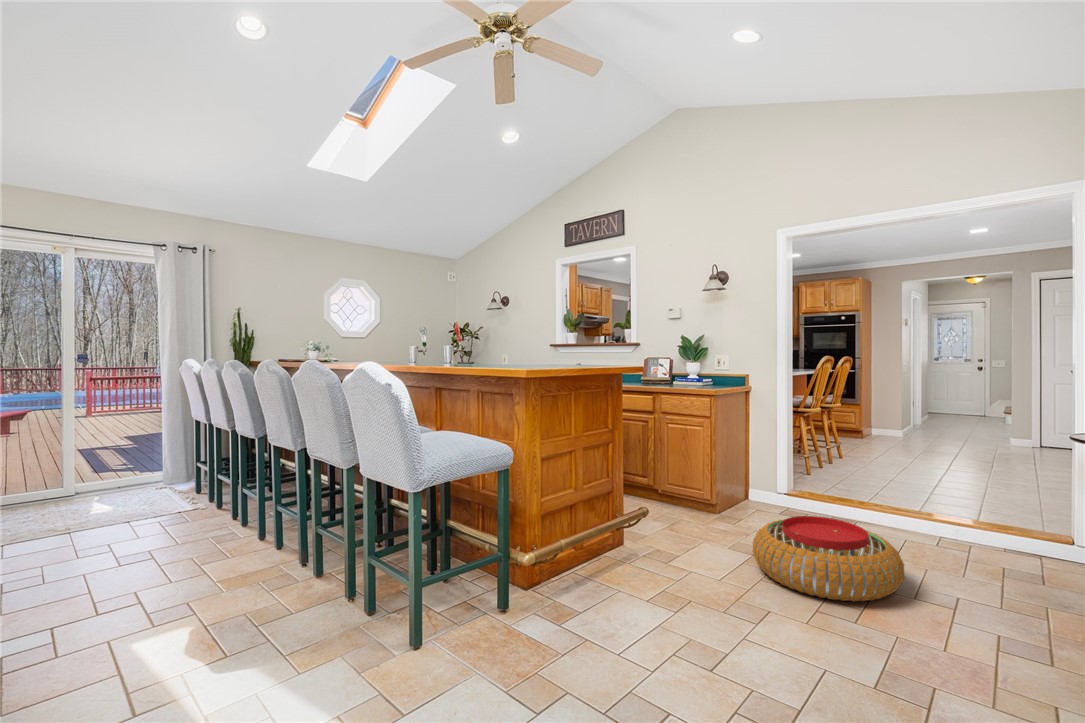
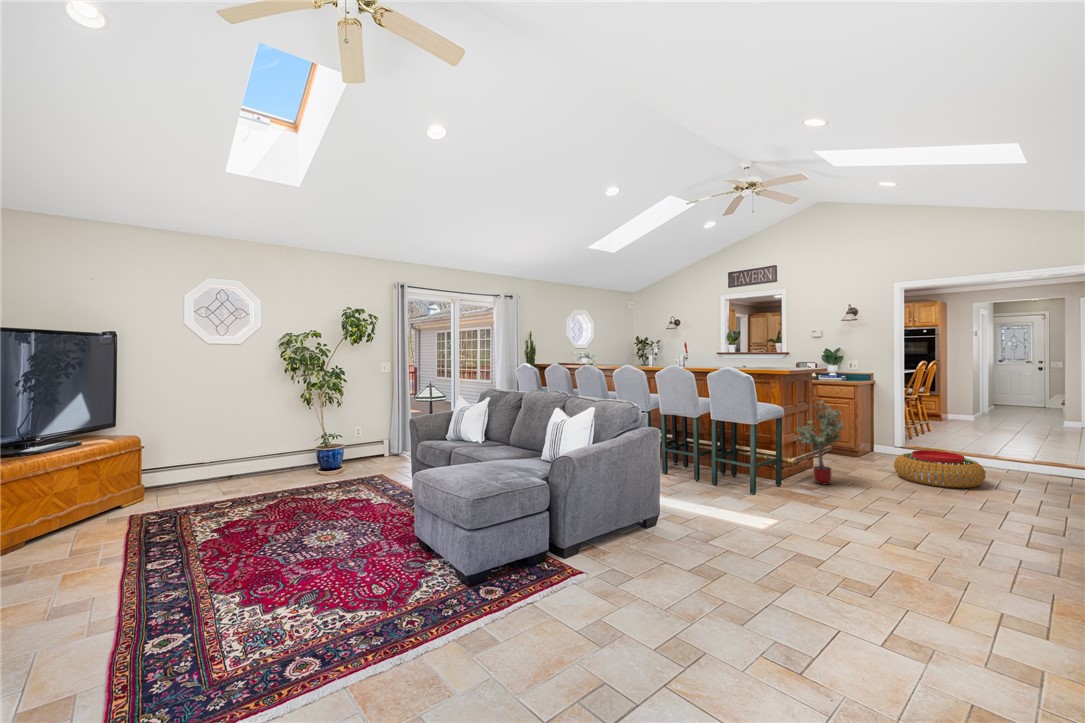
potted tree: none [553,428,656,600] -> present [795,401,844,484]

